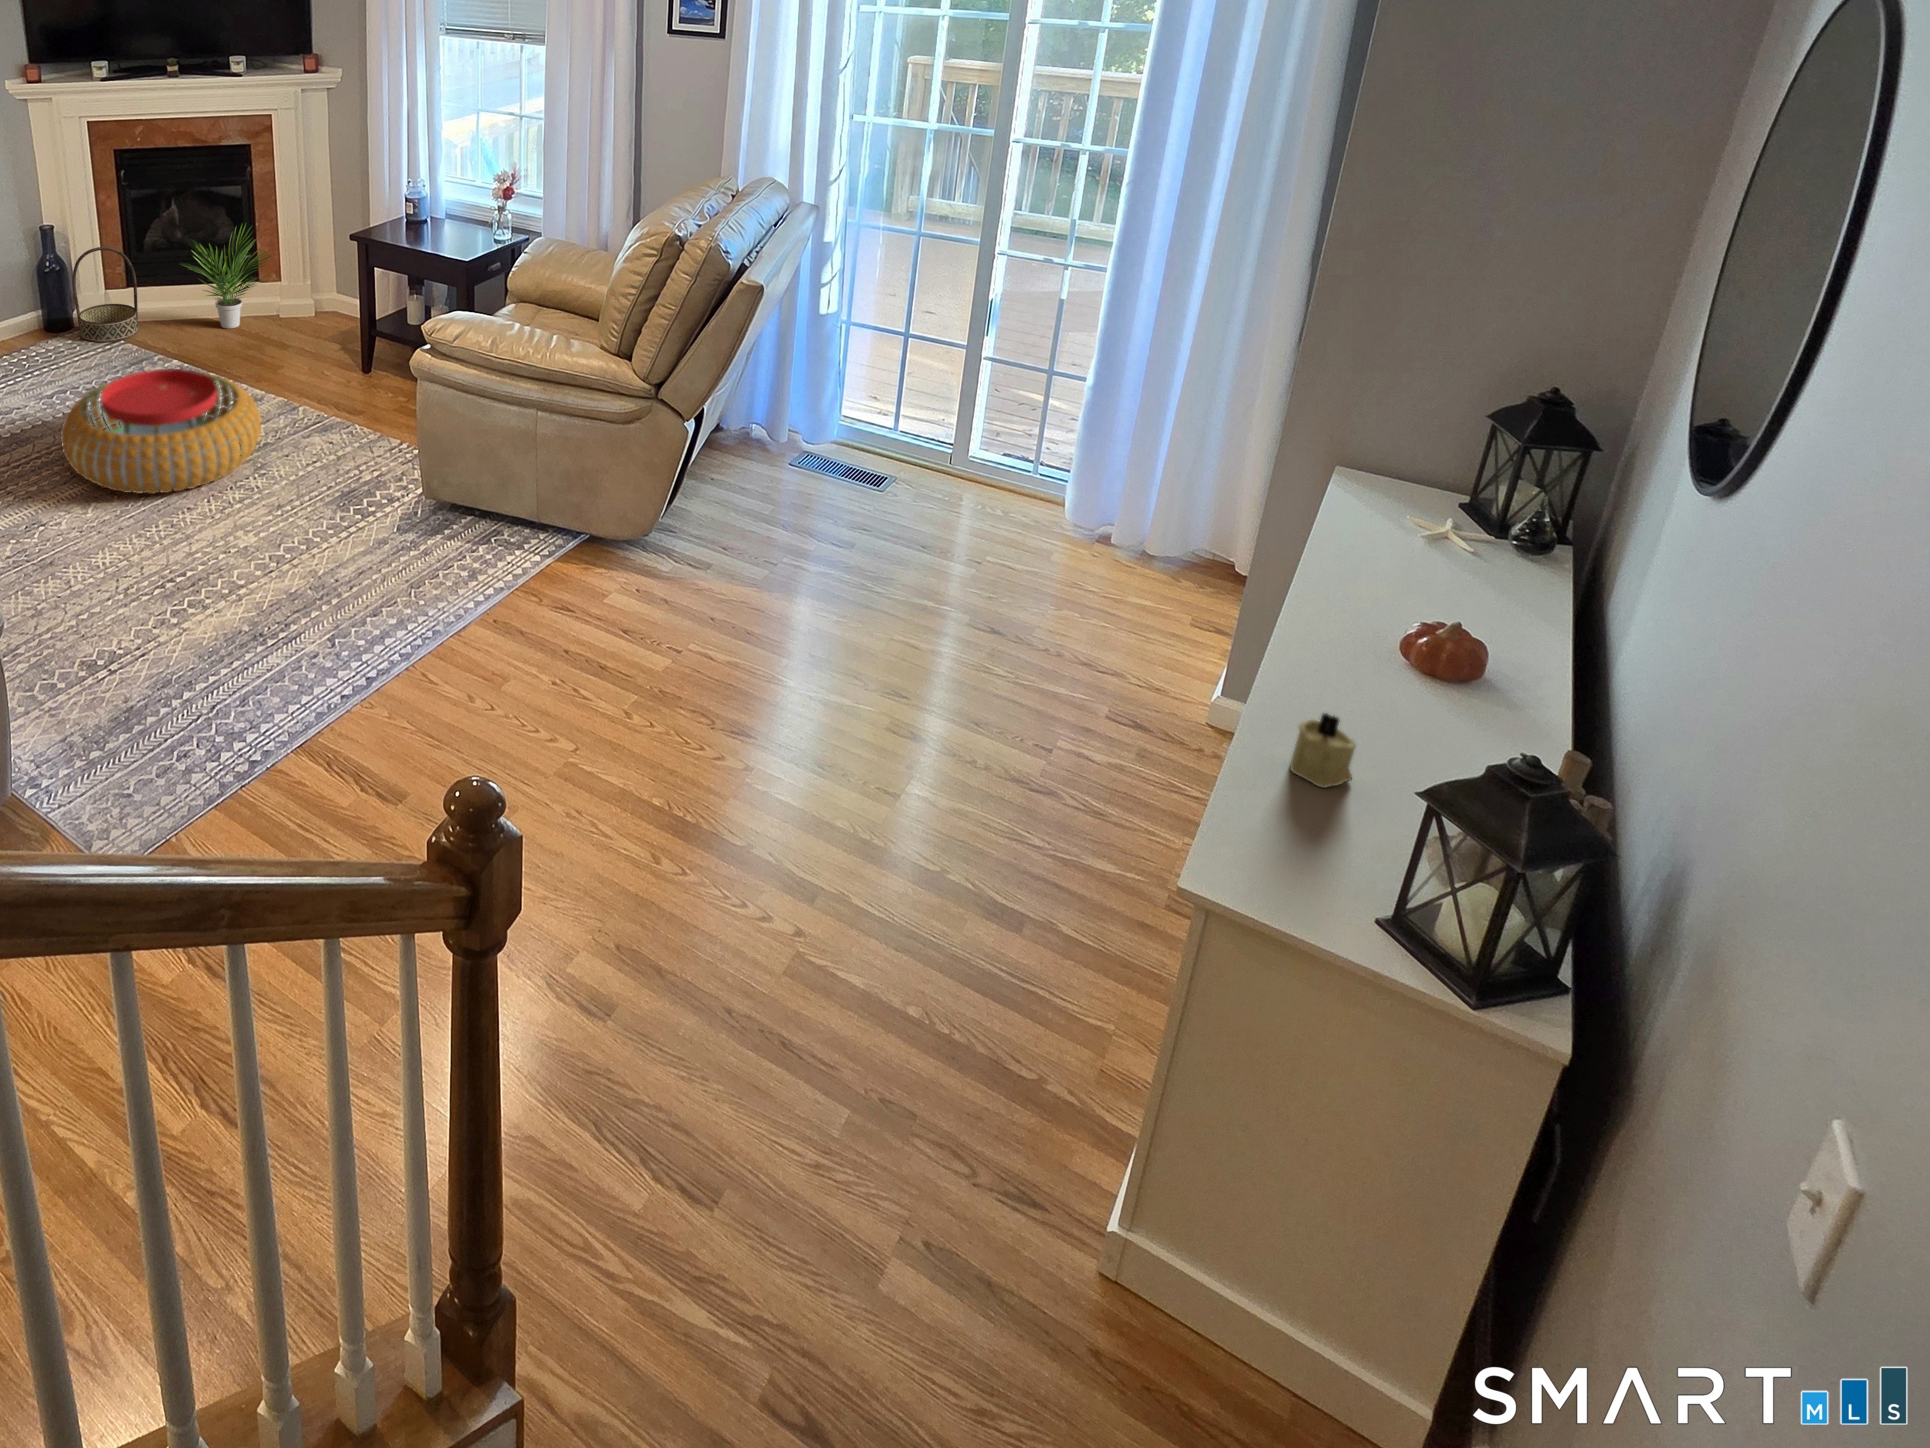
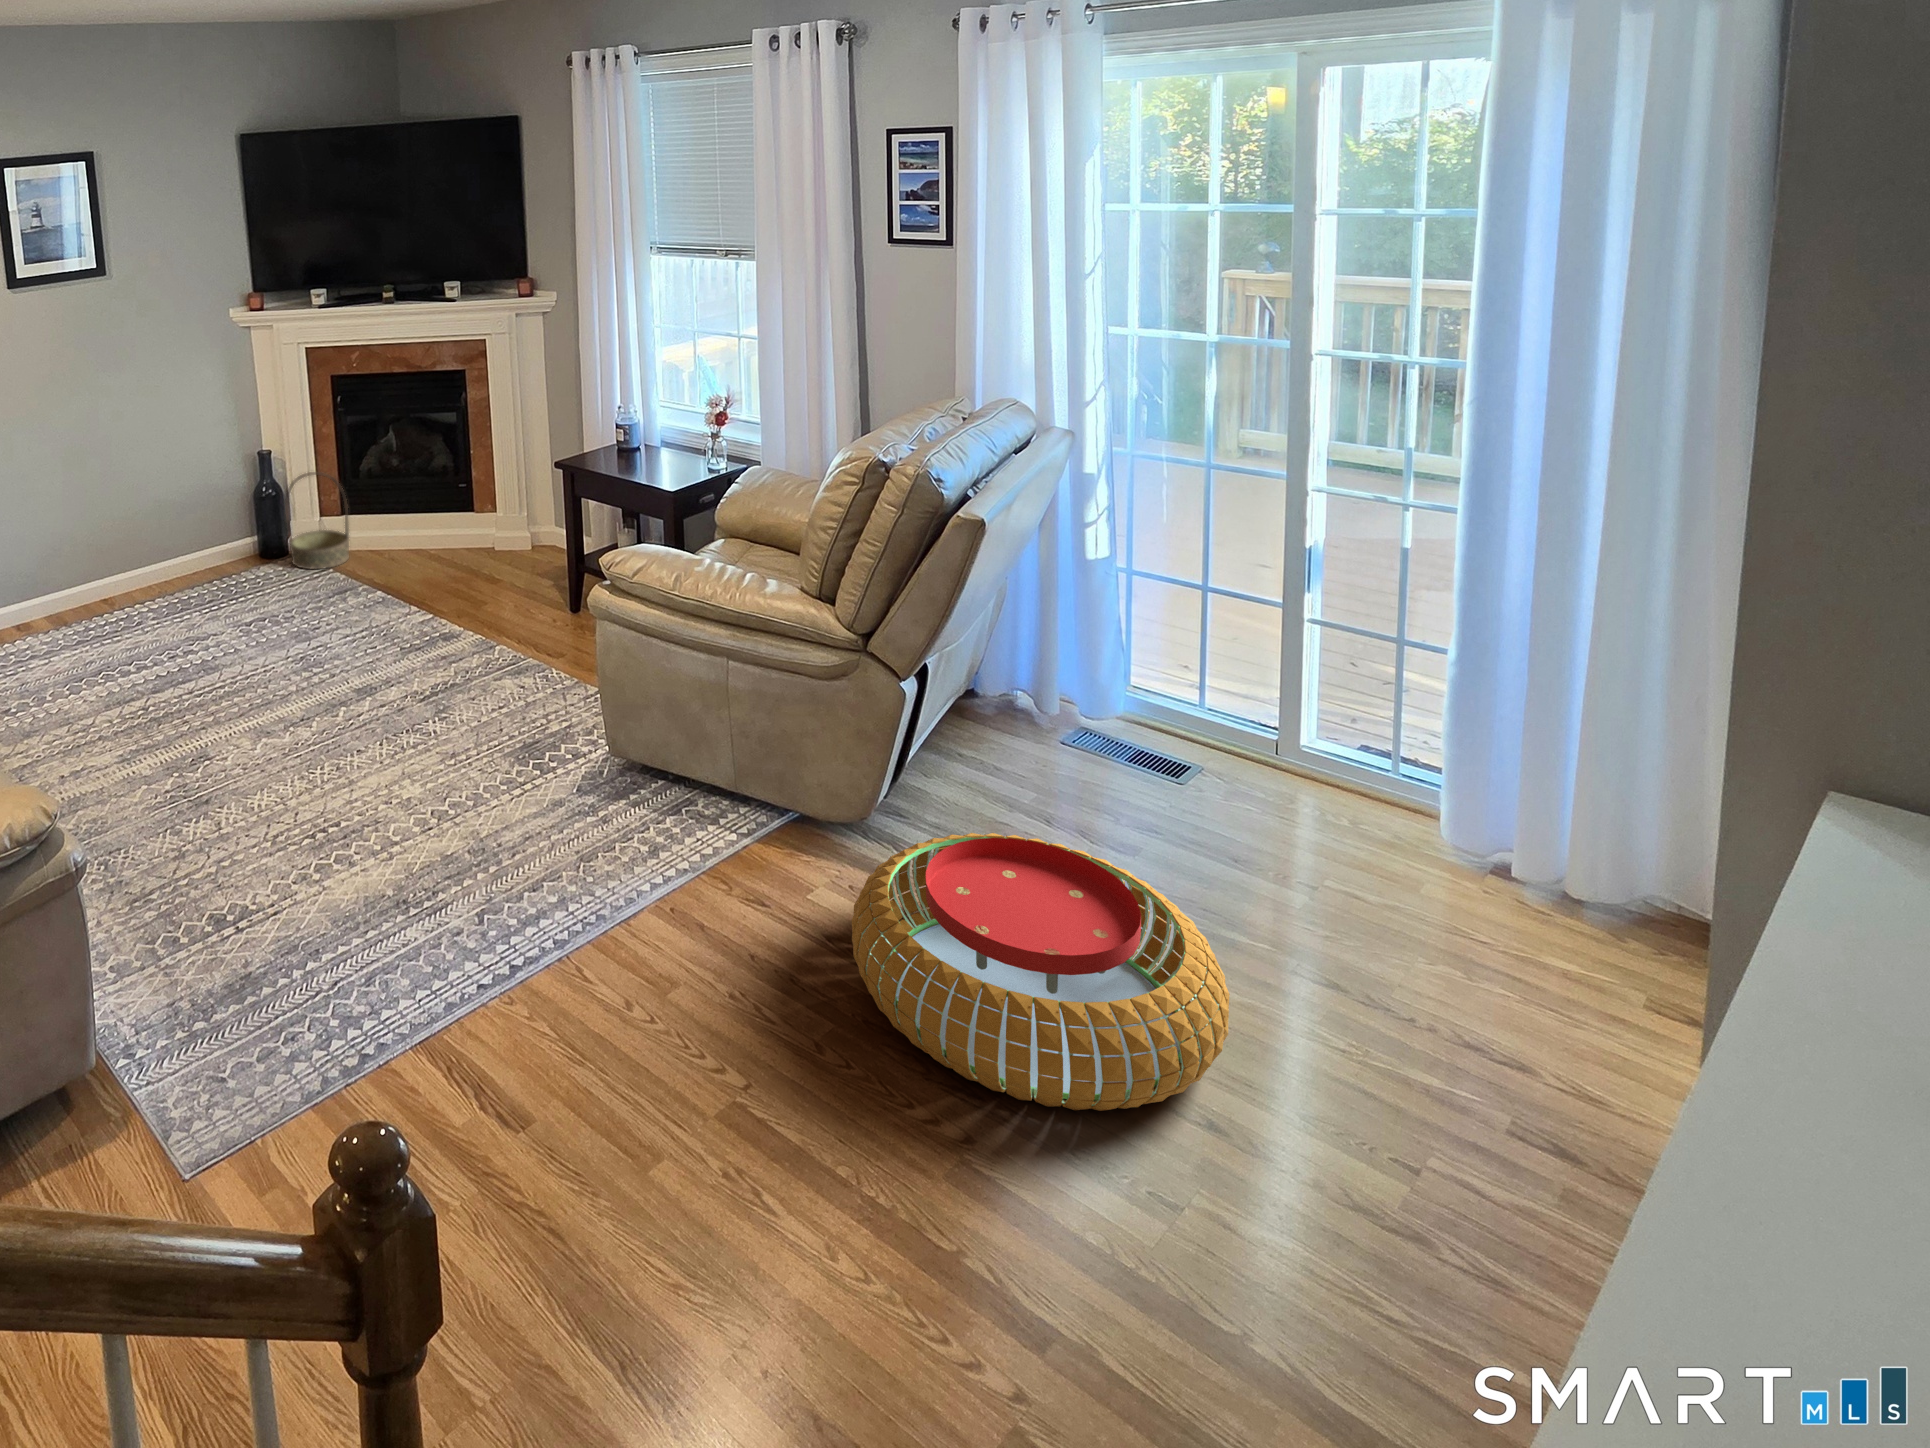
potted plant: present [189,224,272,329] -> none [389,448,486,559]
pouf: present [61,369,261,494] -> present [851,833,1230,1111]
candle: present [1290,713,1356,788] -> none [1725,1171,1839,1299]

